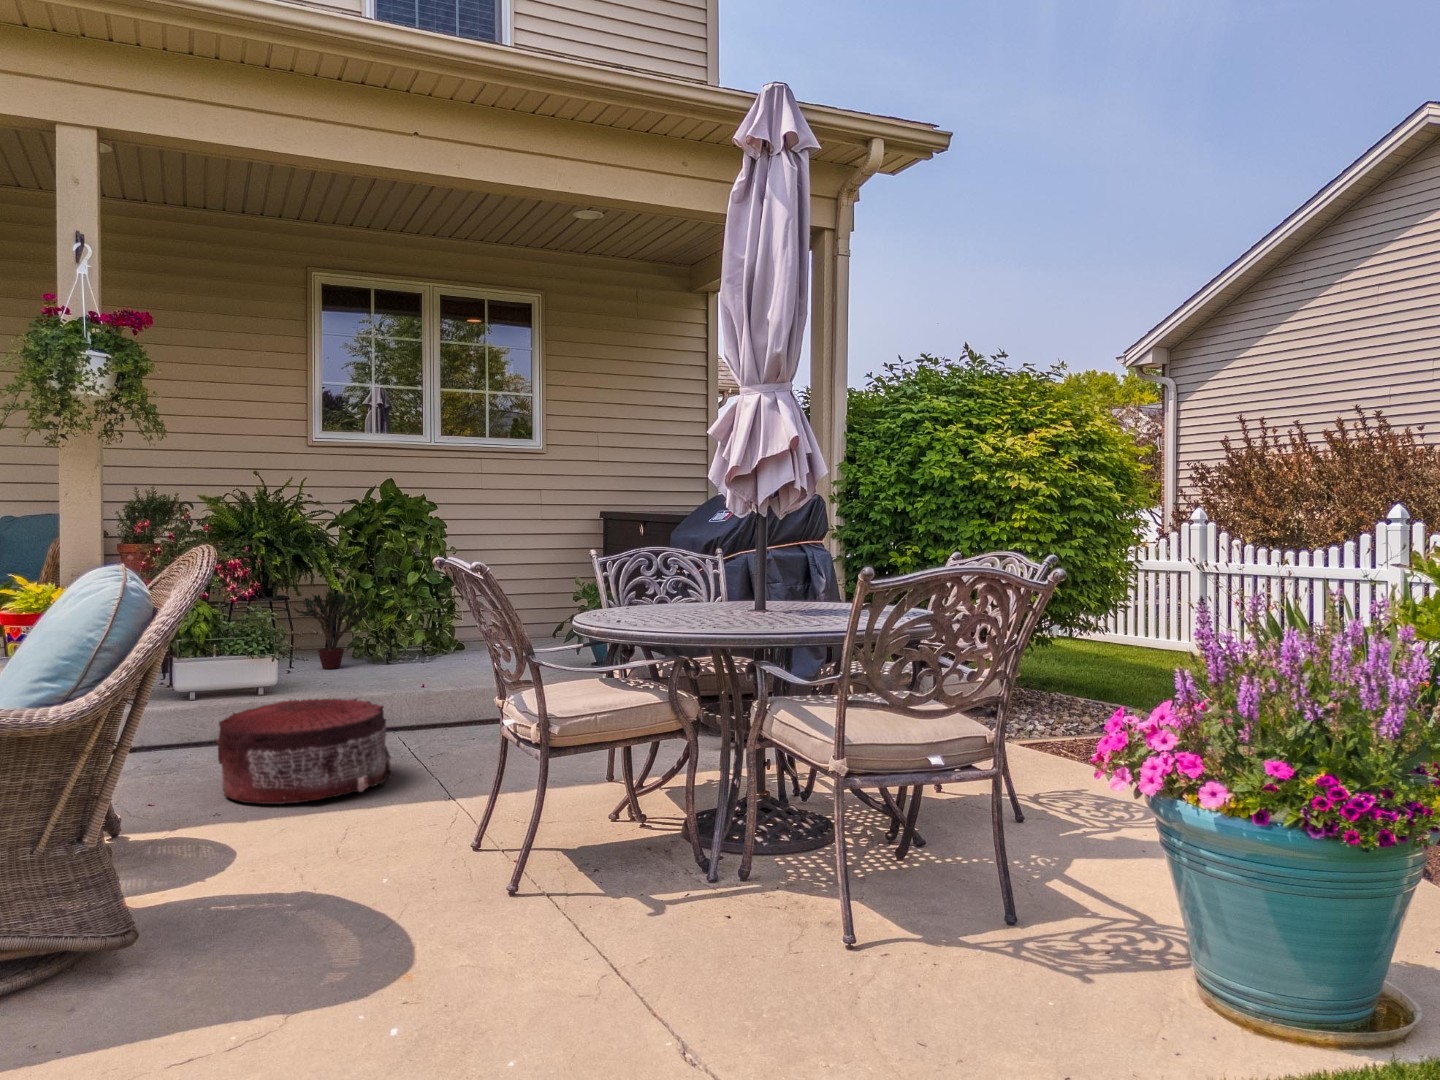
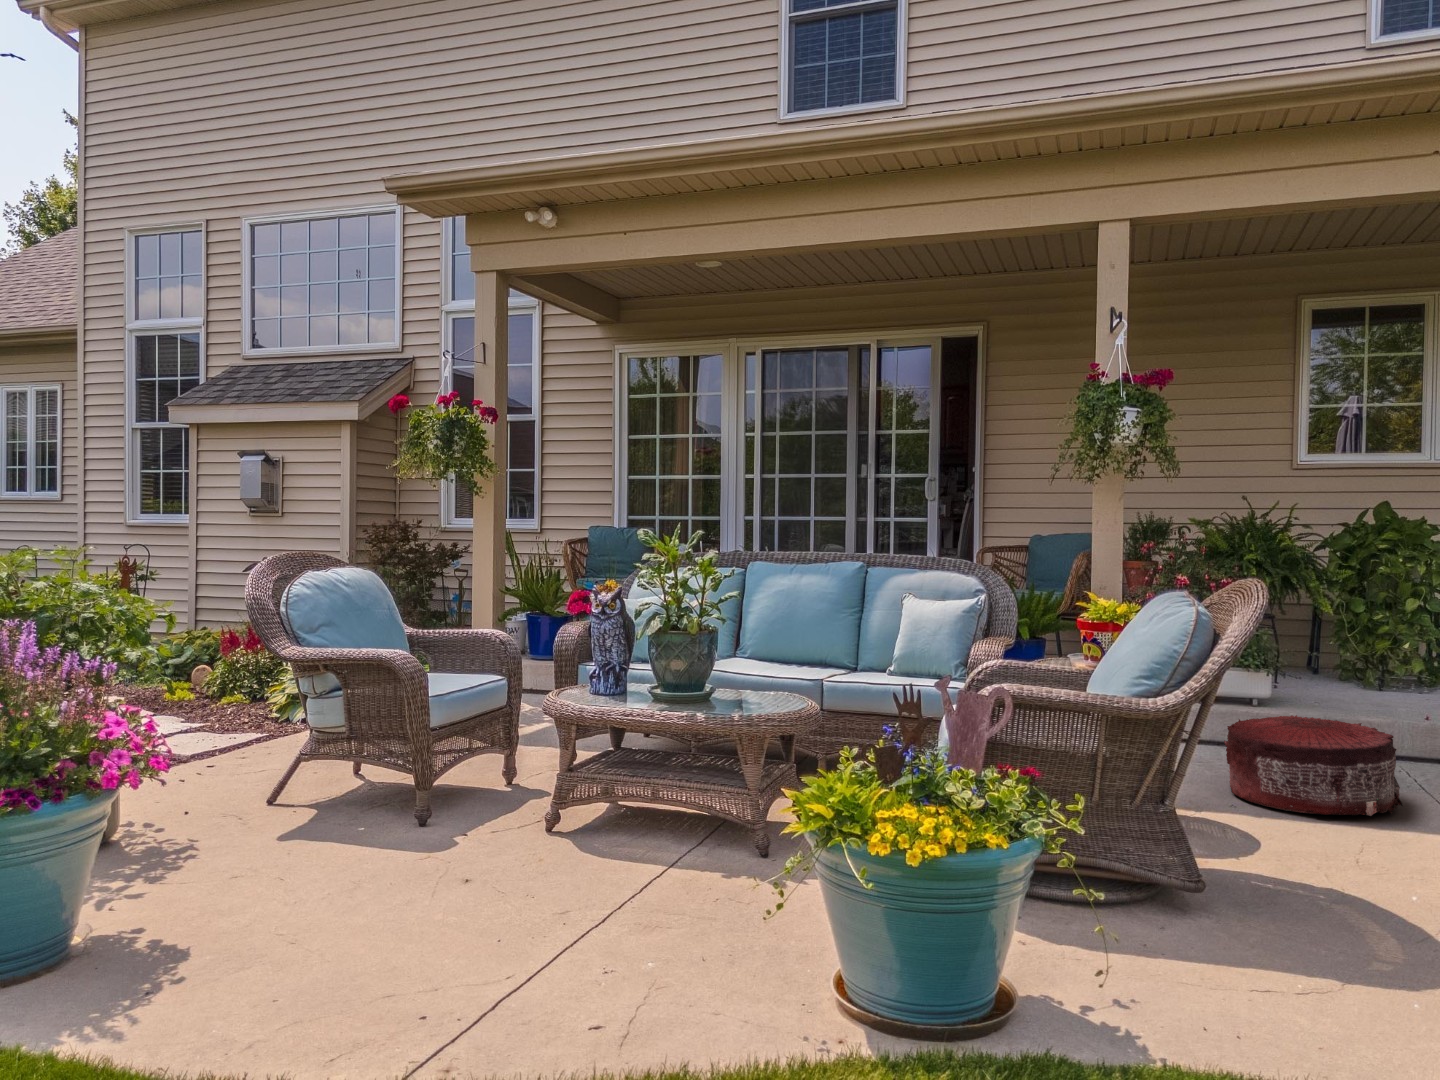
potted plant: present [294,591,368,669] -> none [1281,612,1363,688]

